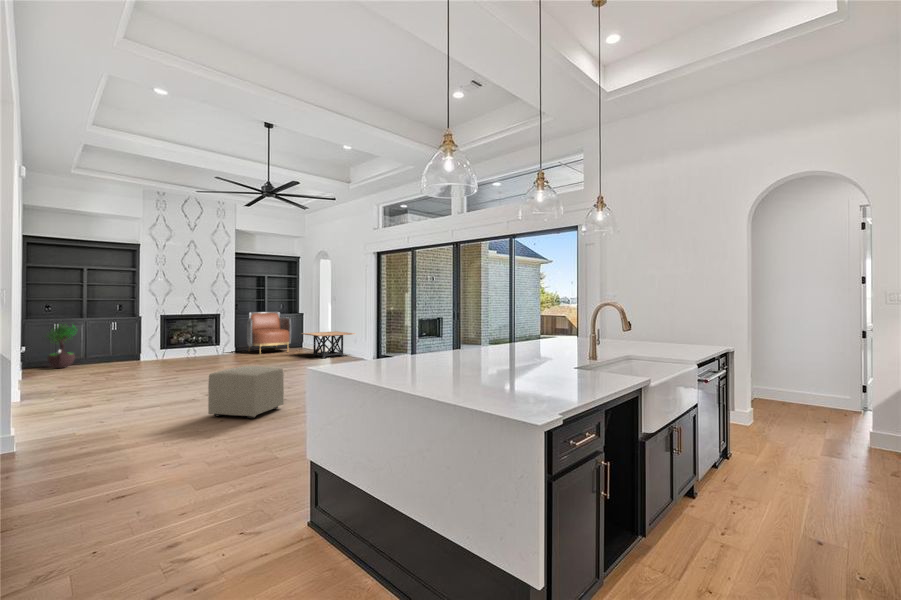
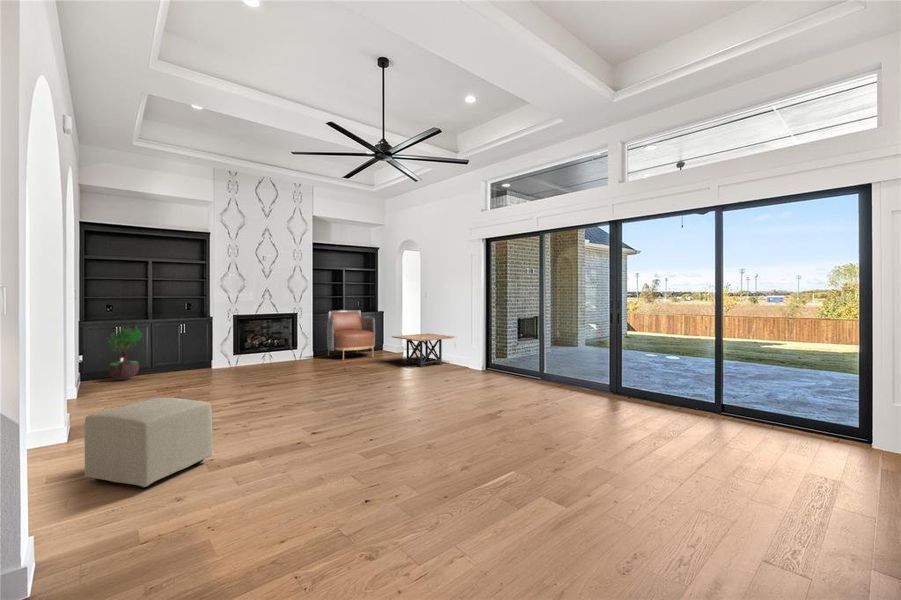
ottoman: present [208,366,284,419] -> present [84,398,213,488]

